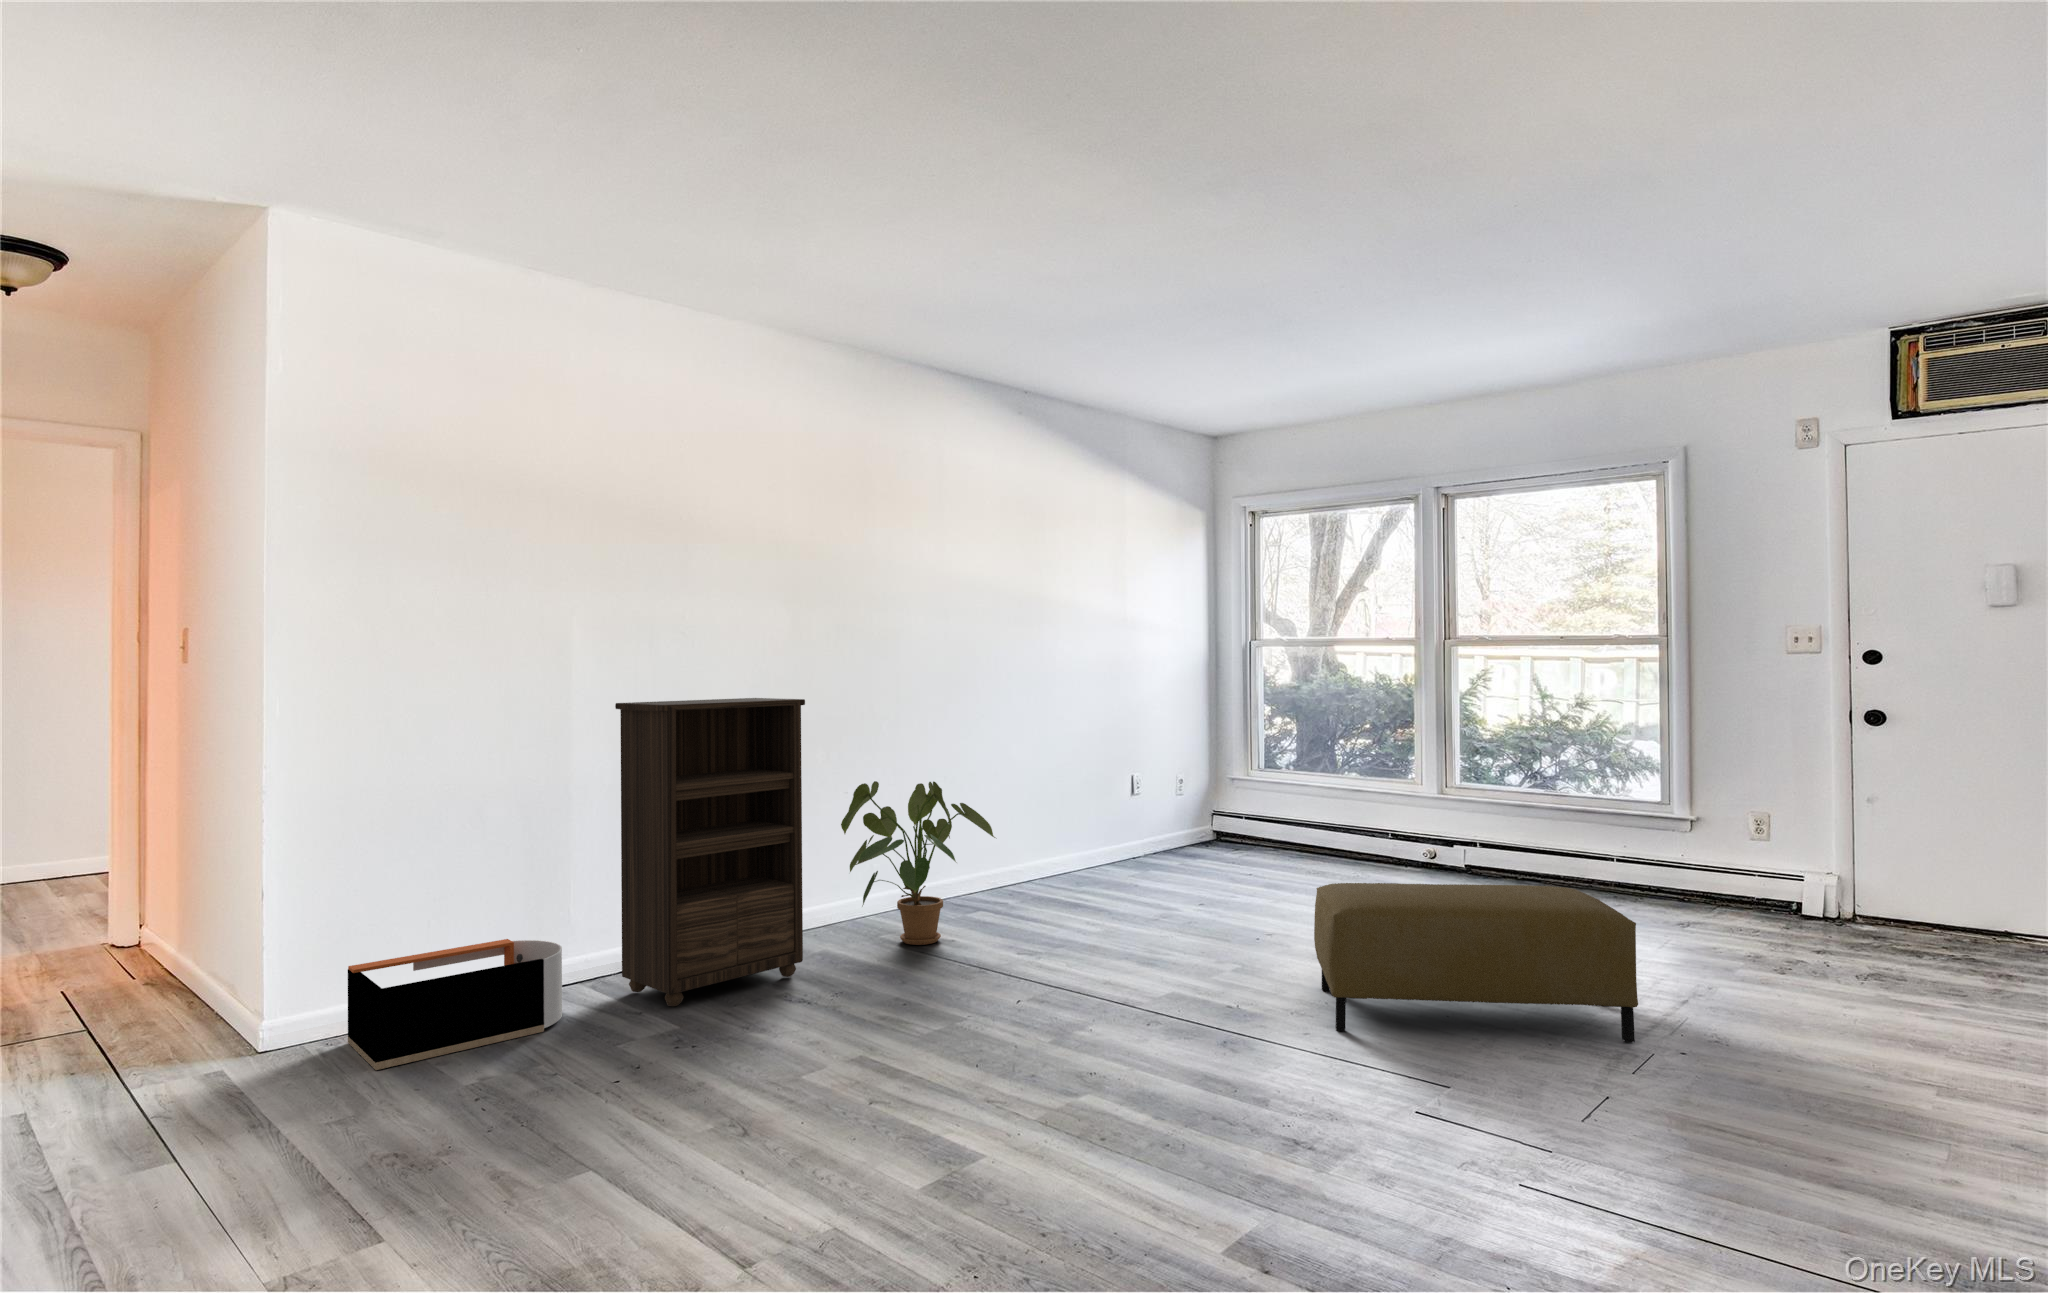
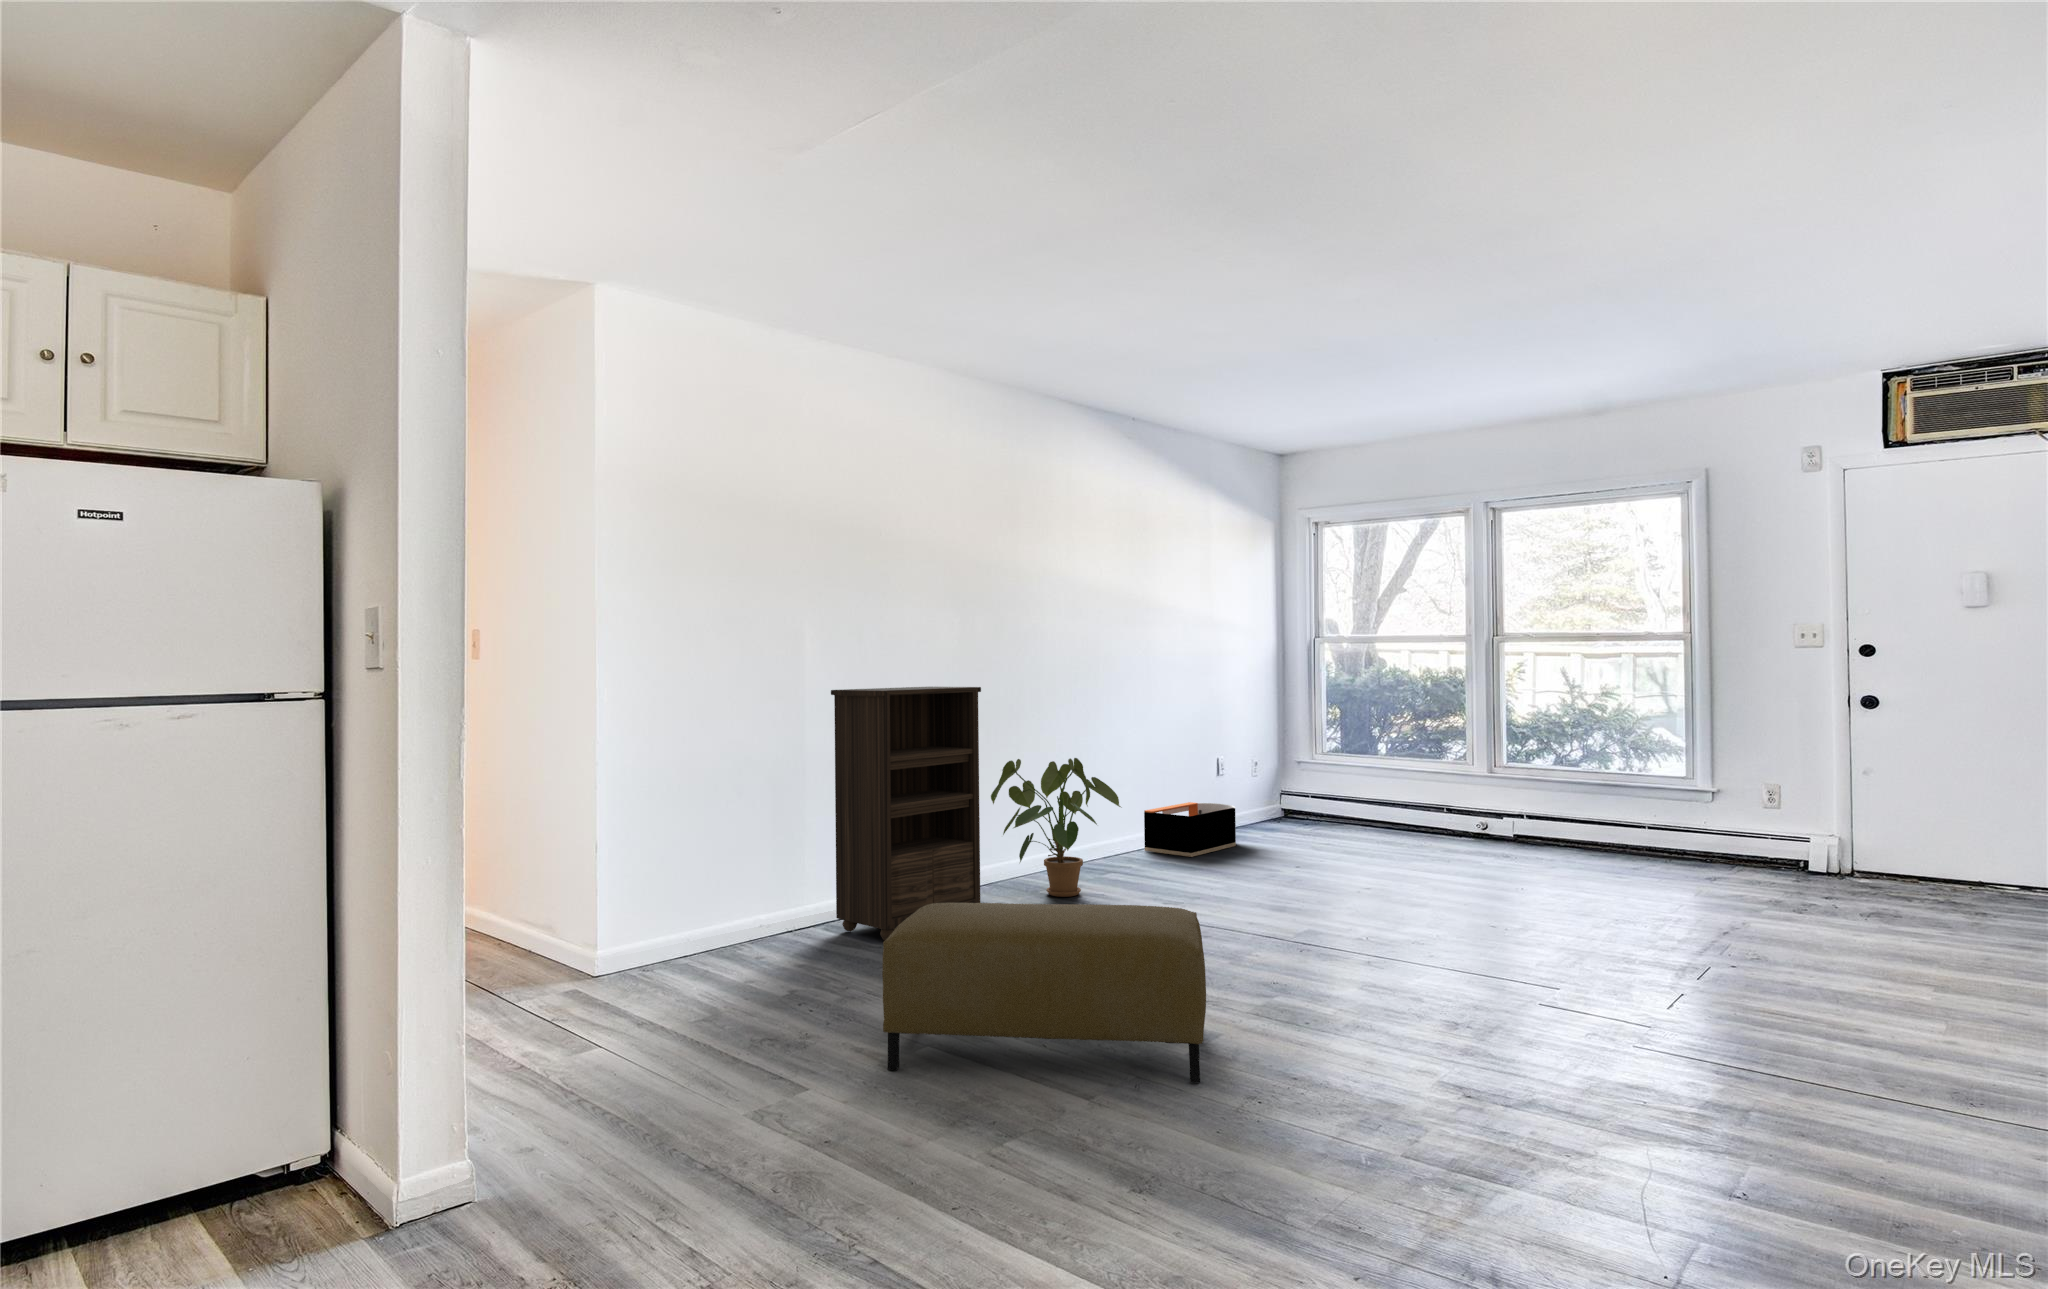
ottoman: present [1314,883,1638,1042] -> present [882,903,1206,1083]
storage bin: present [348,939,562,1070] -> present [1144,802,1236,857]

